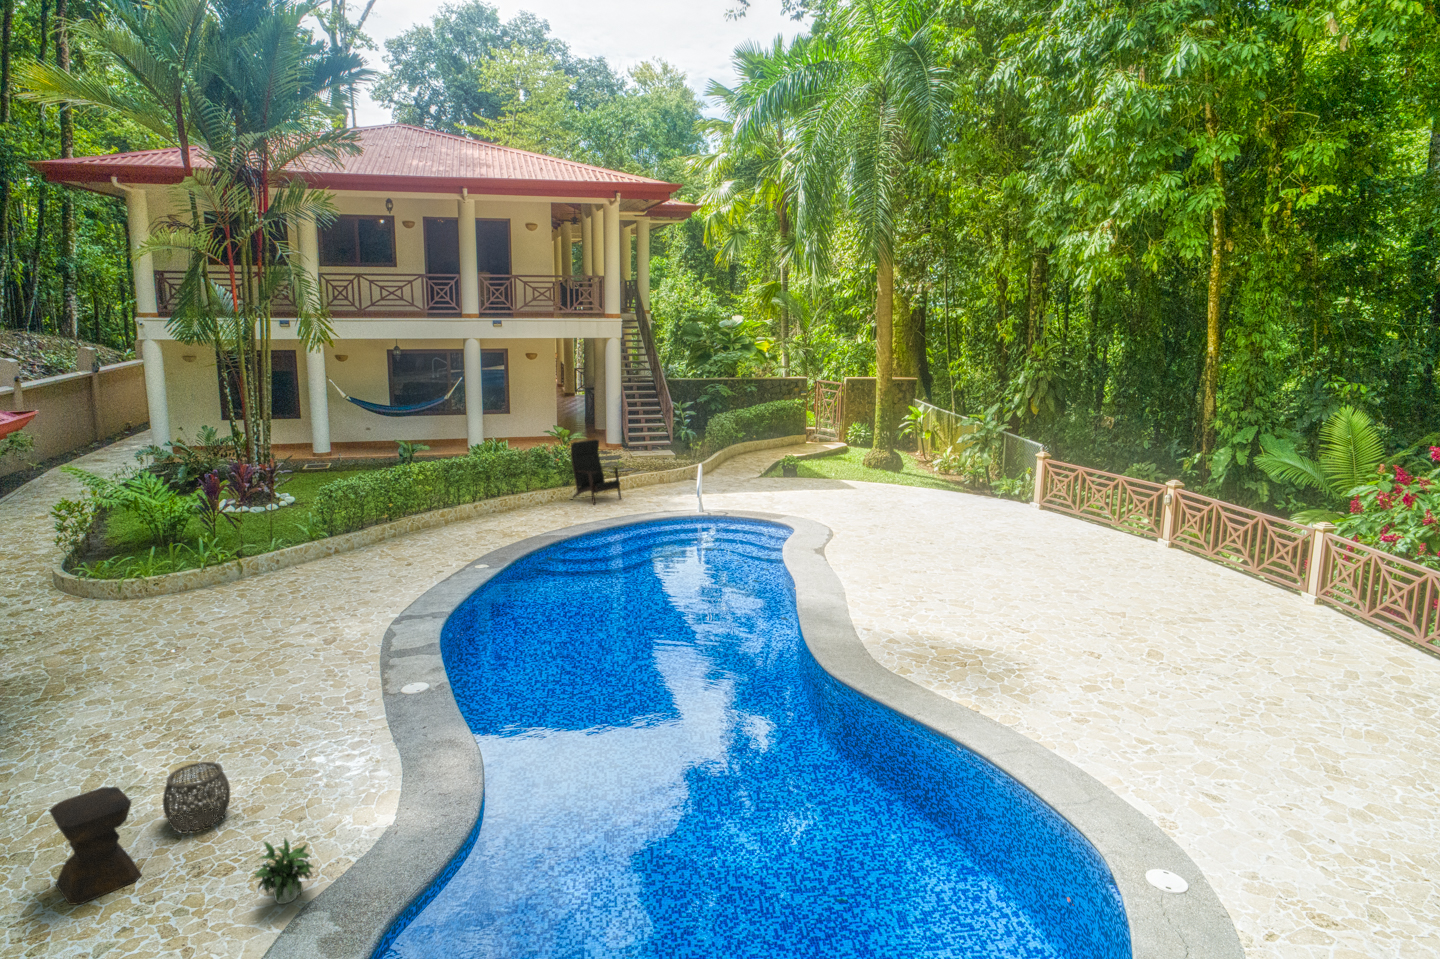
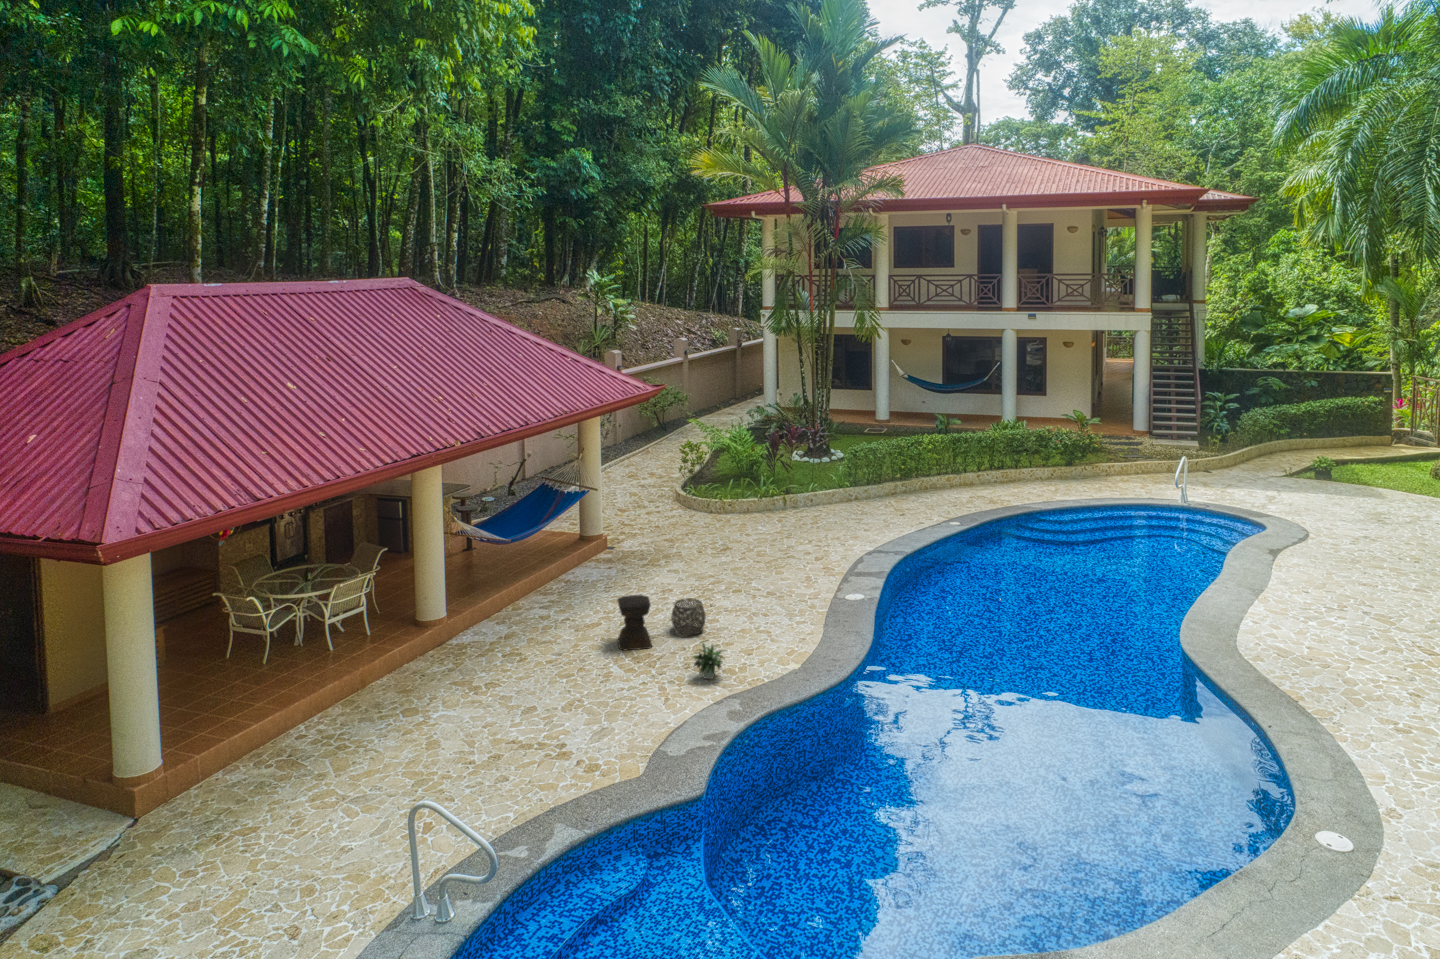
lounge chair: present [571,439,621,504] -> none [1072,429,1131,491]

